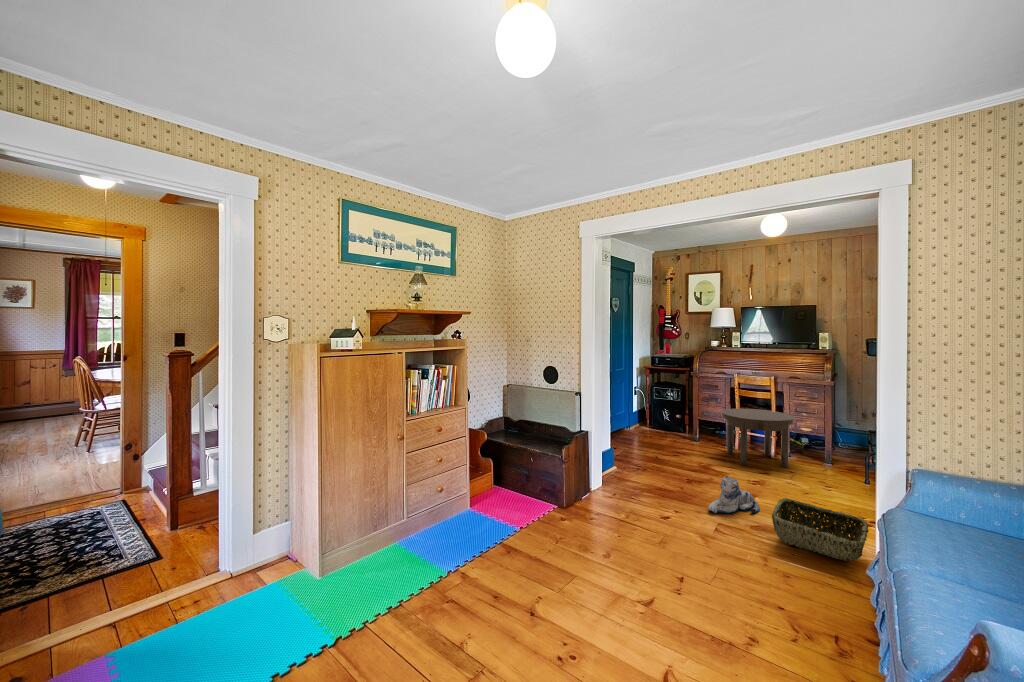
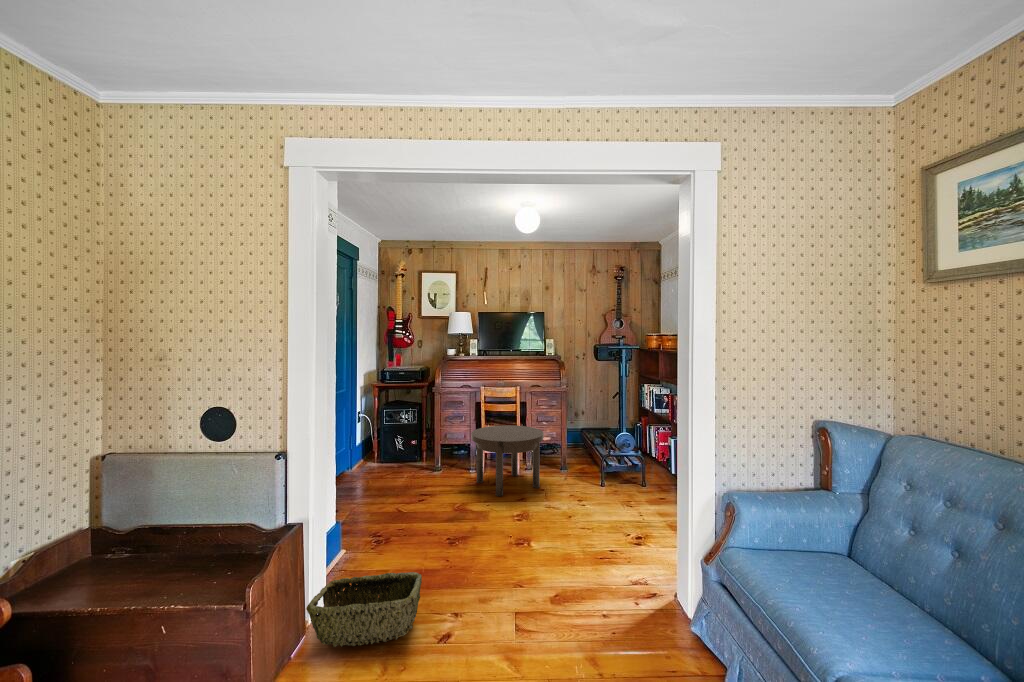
plush toy: present [708,476,760,513] -> none [495,537,548,600]
woven basket: present [772,498,869,561] -> present [306,572,422,647]

